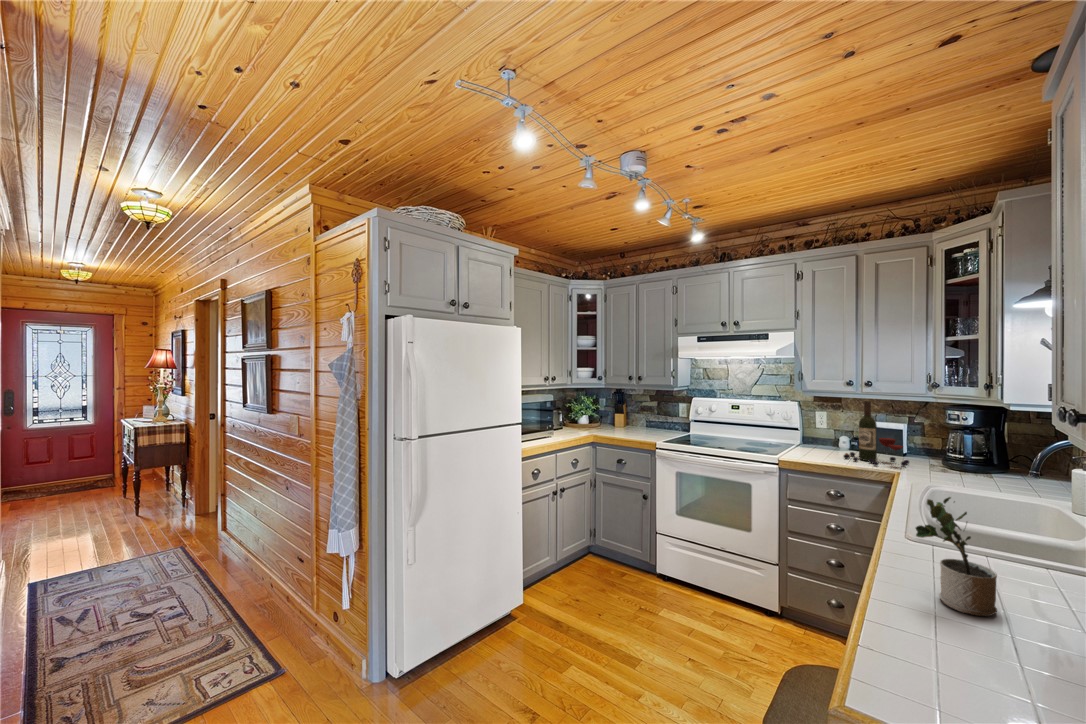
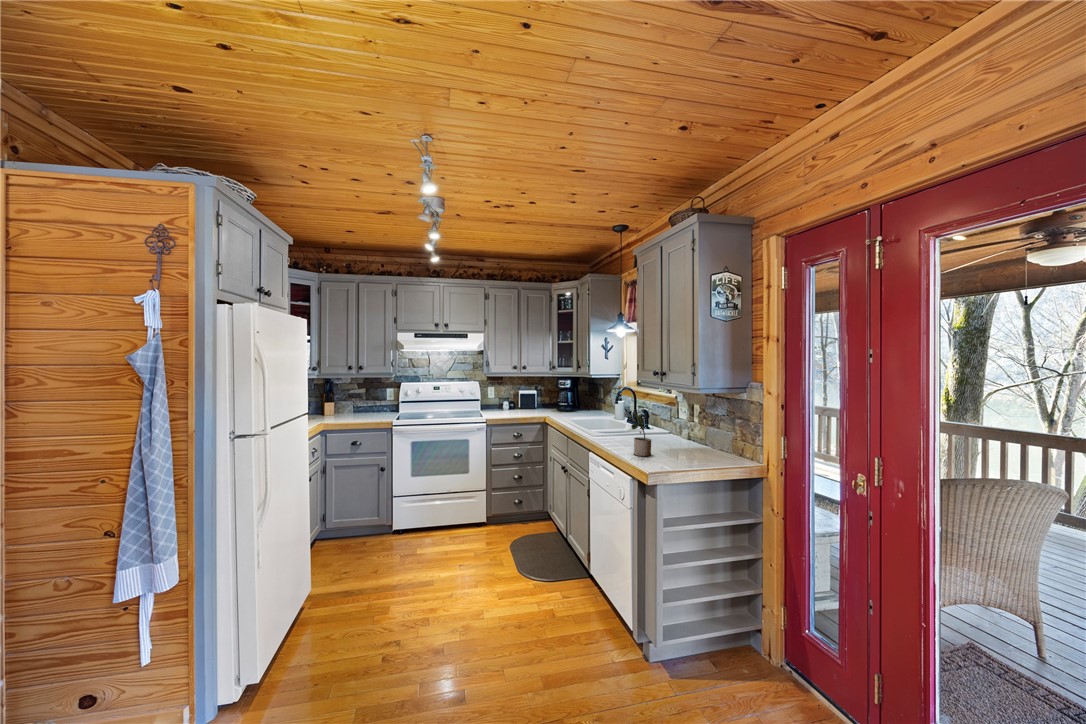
wine bottle: present [844,401,909,466] -> none [514,378,548,416]

